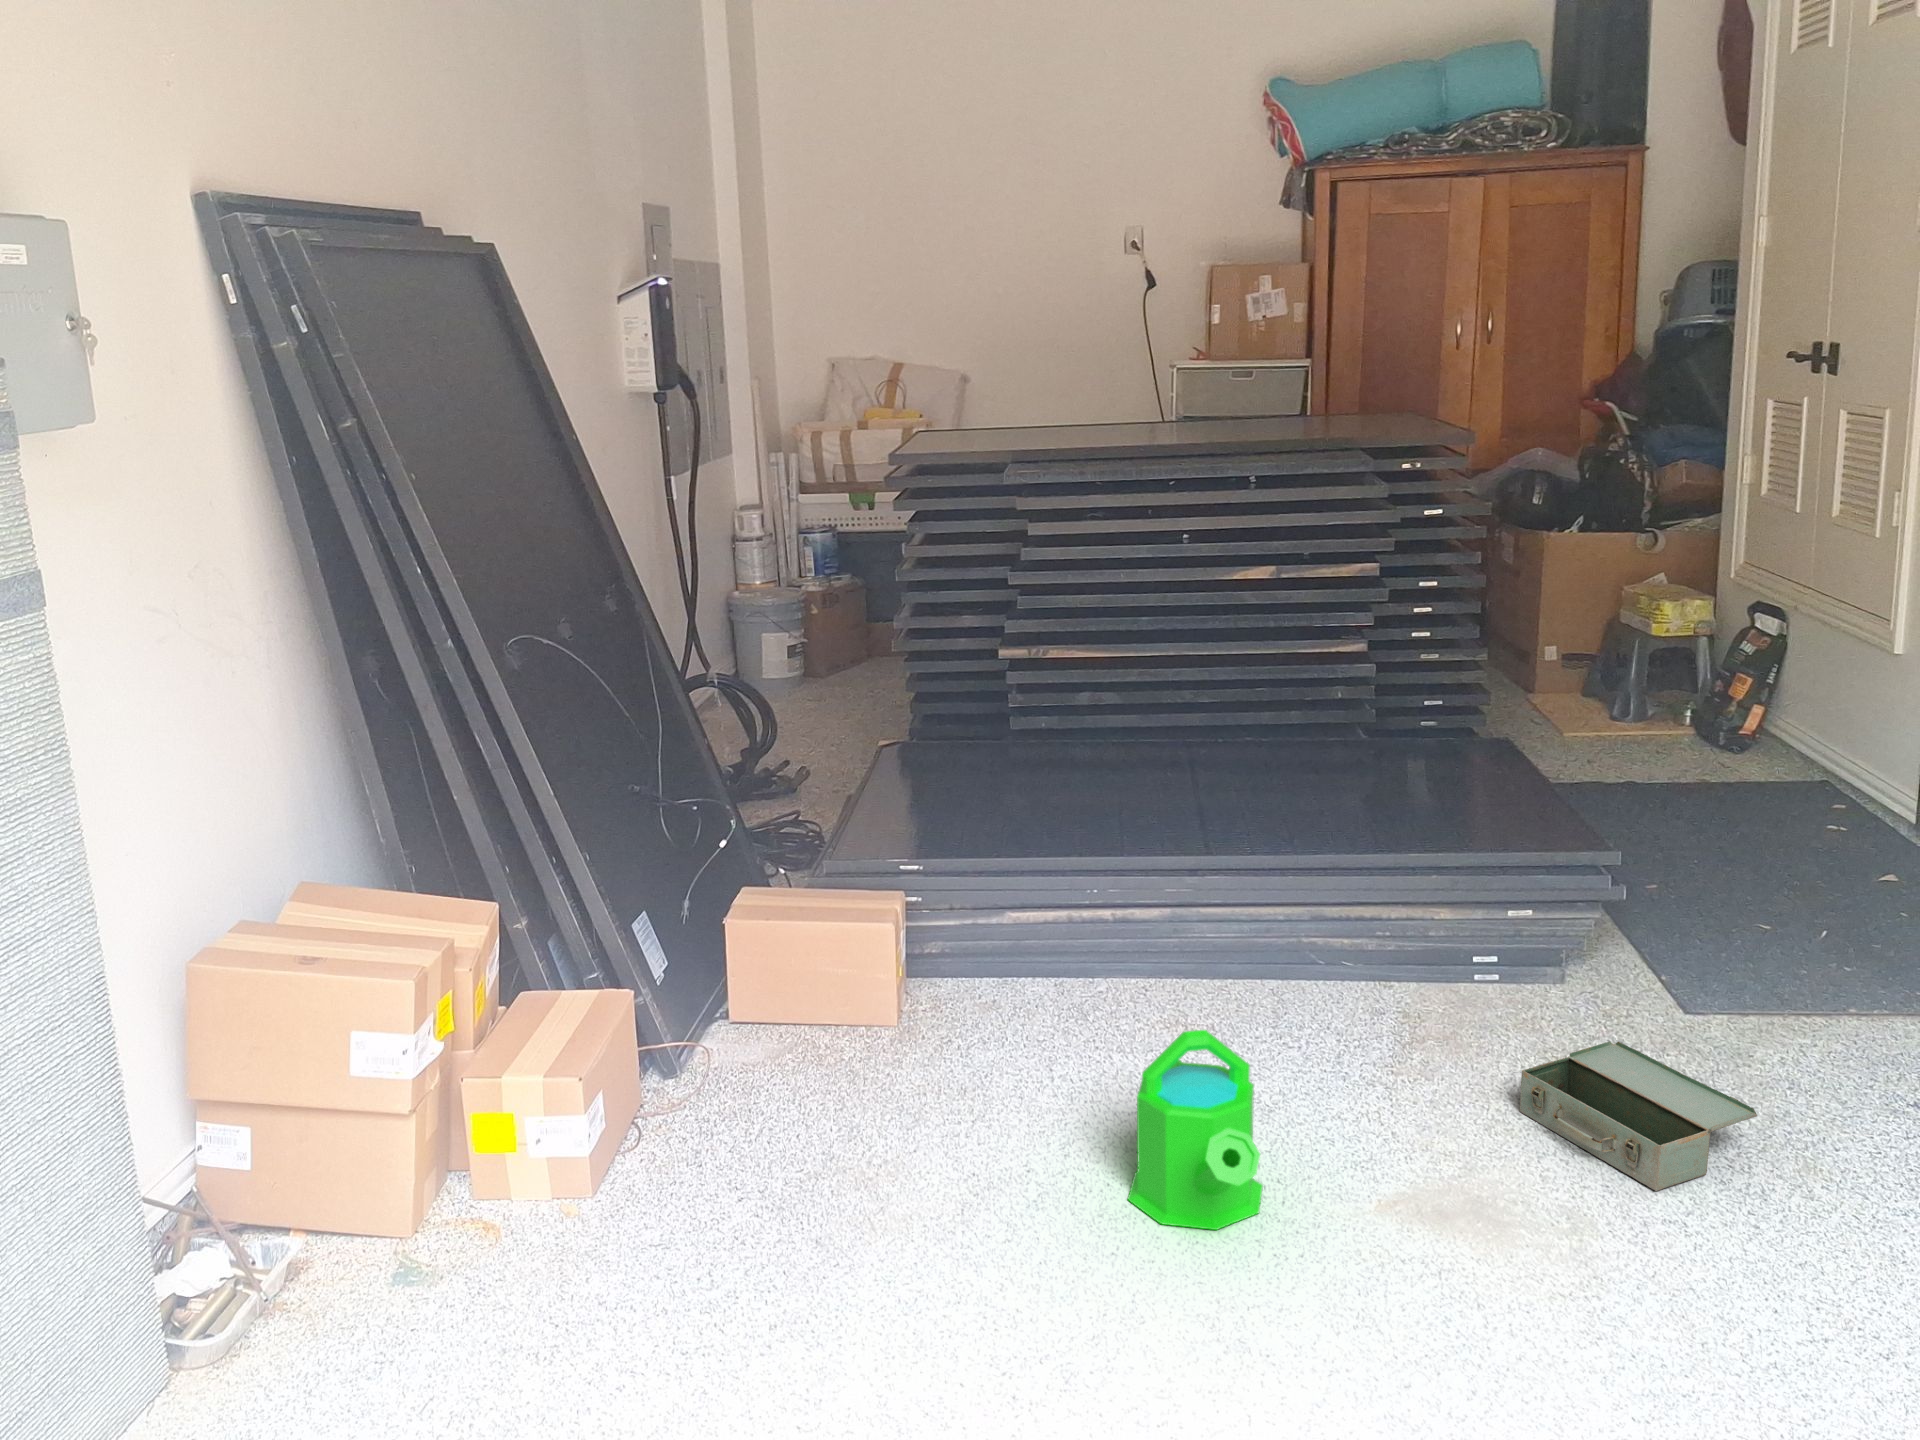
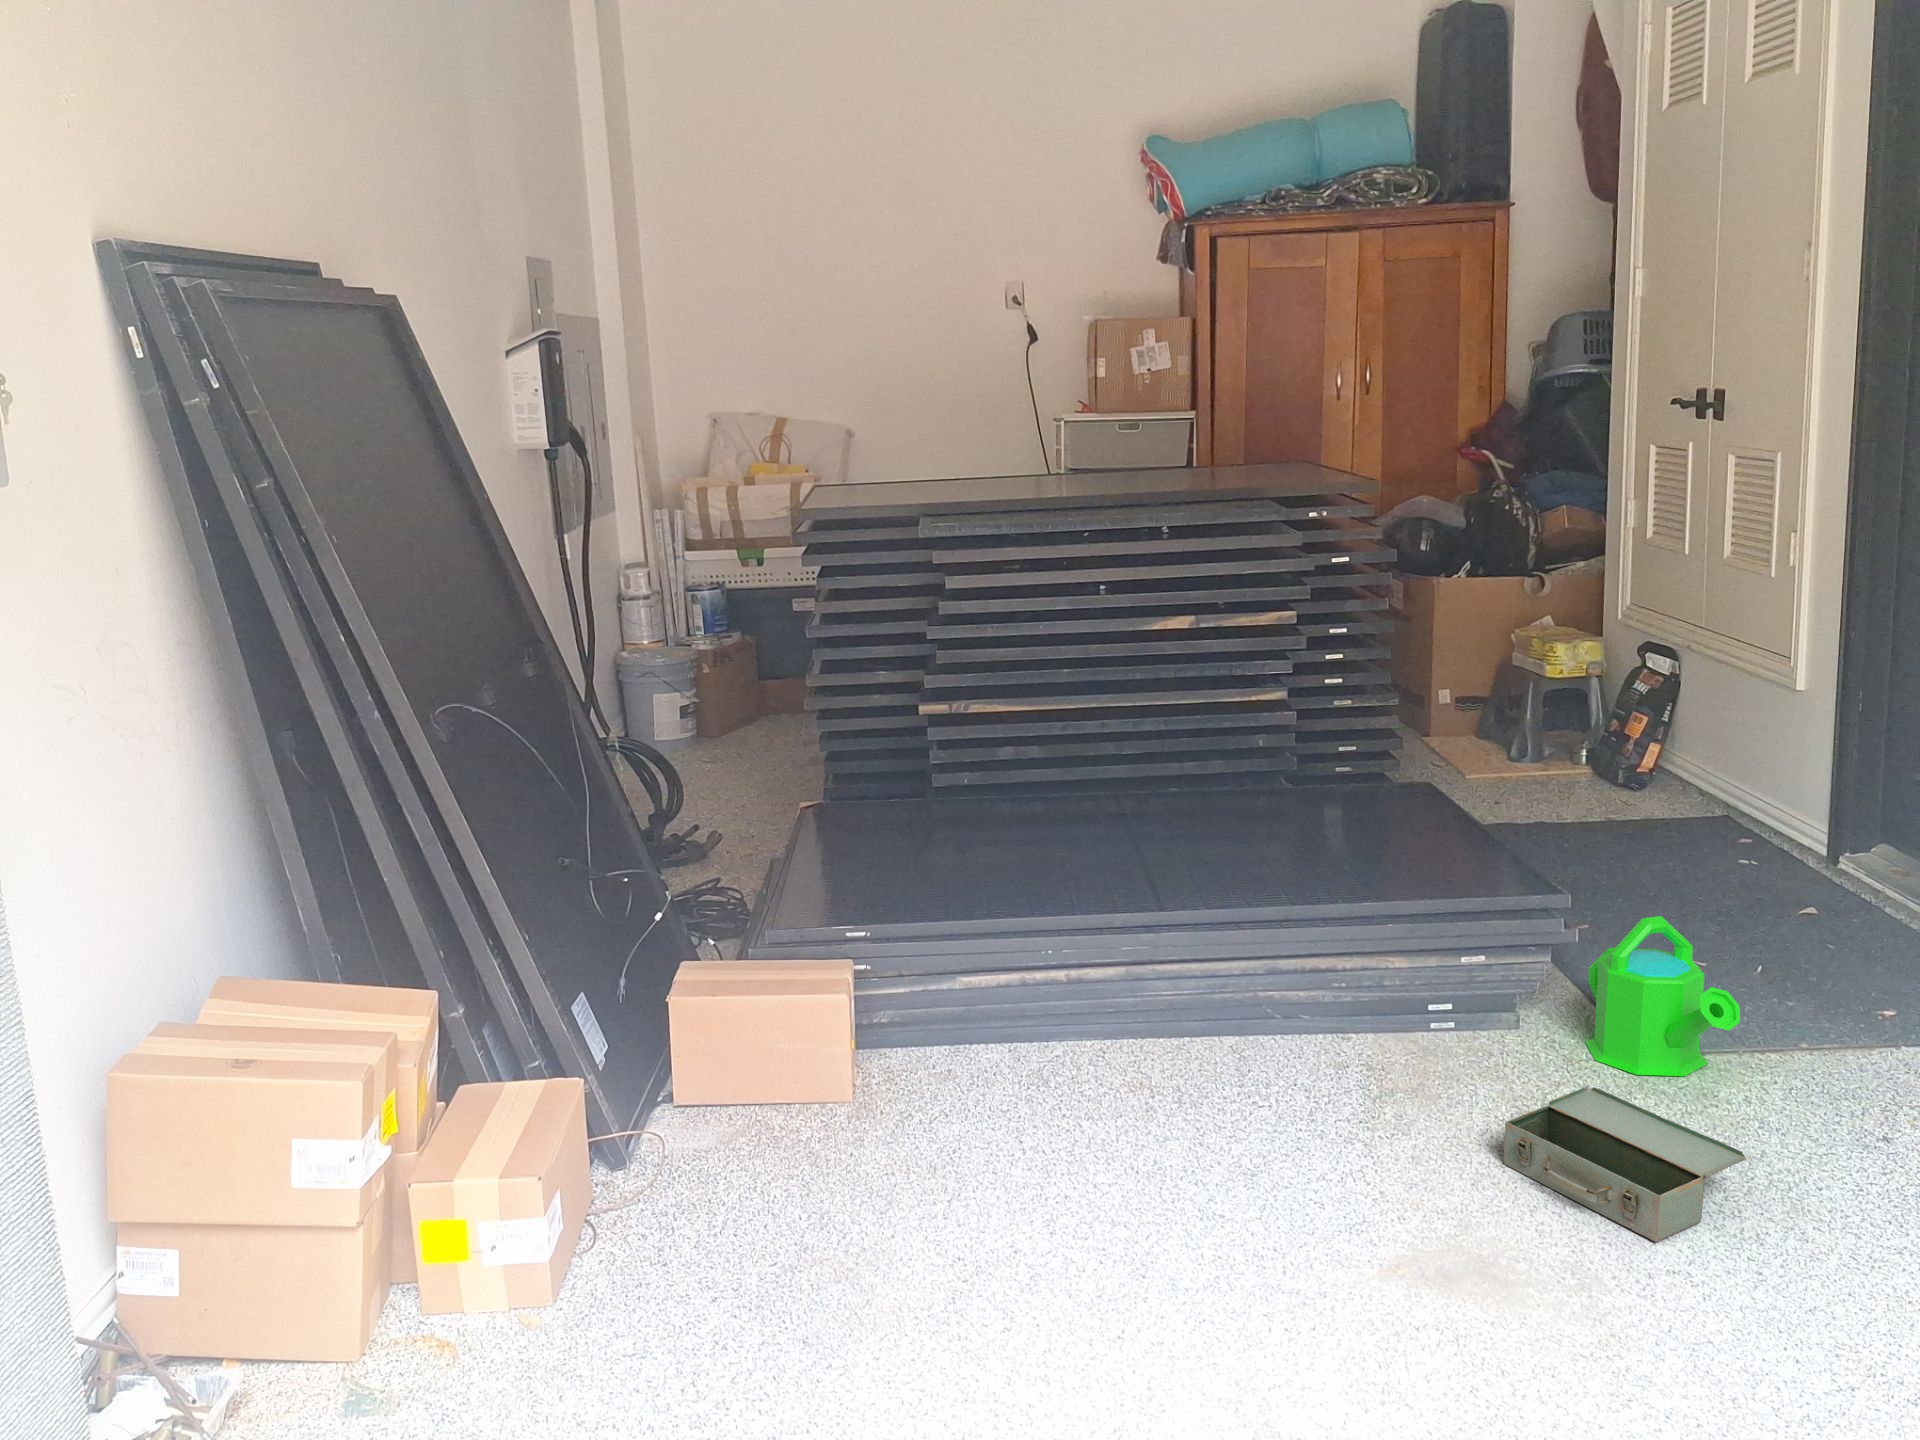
watering can: present [1128,1030,1263,1230] -> present [1585,916,1740,1076]

